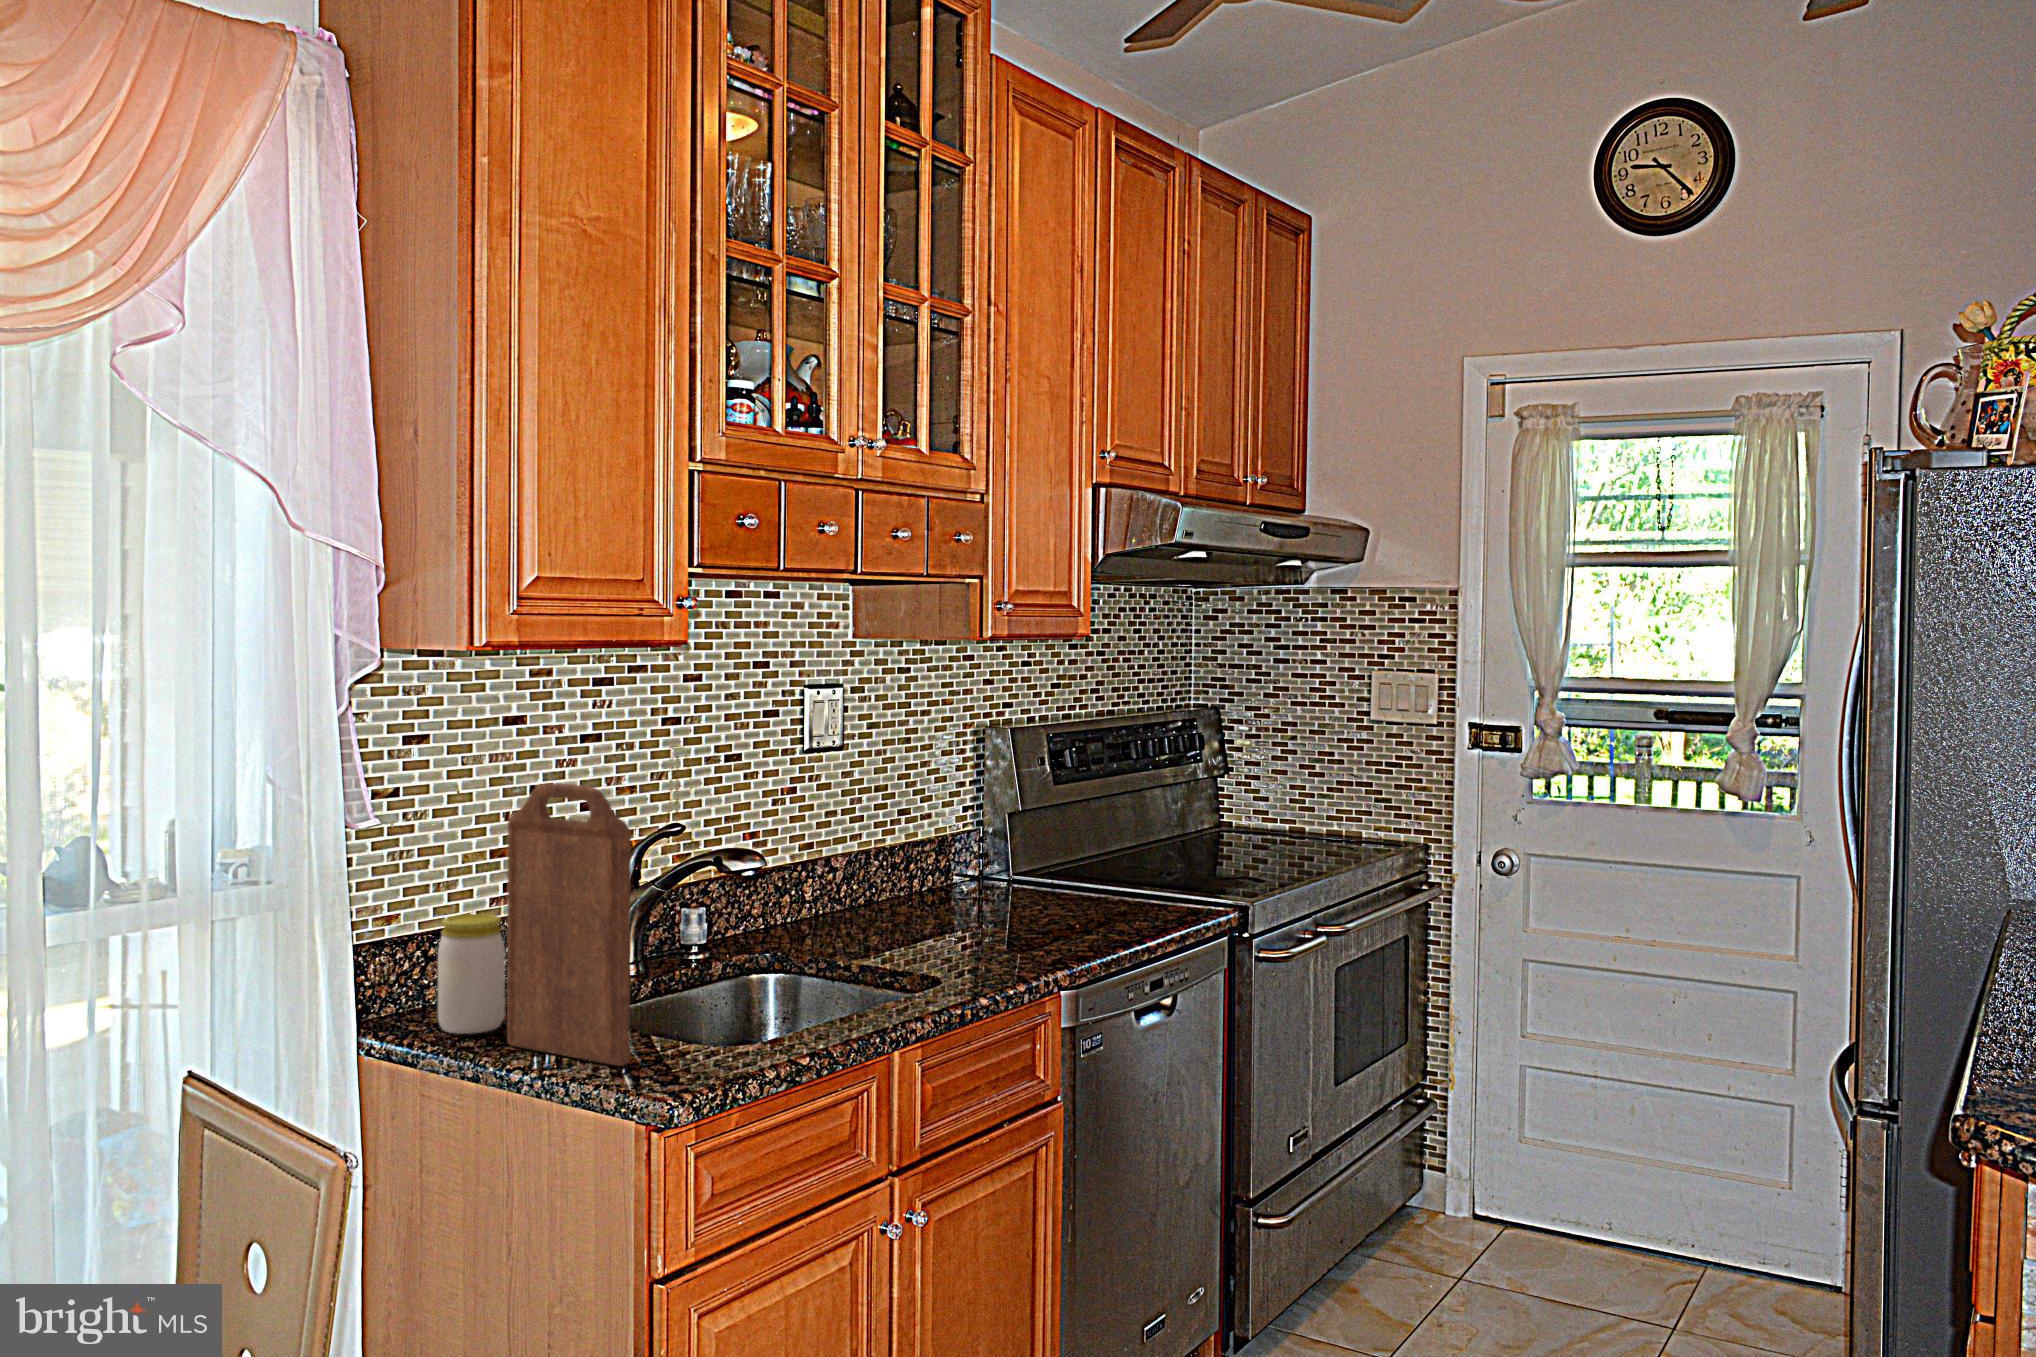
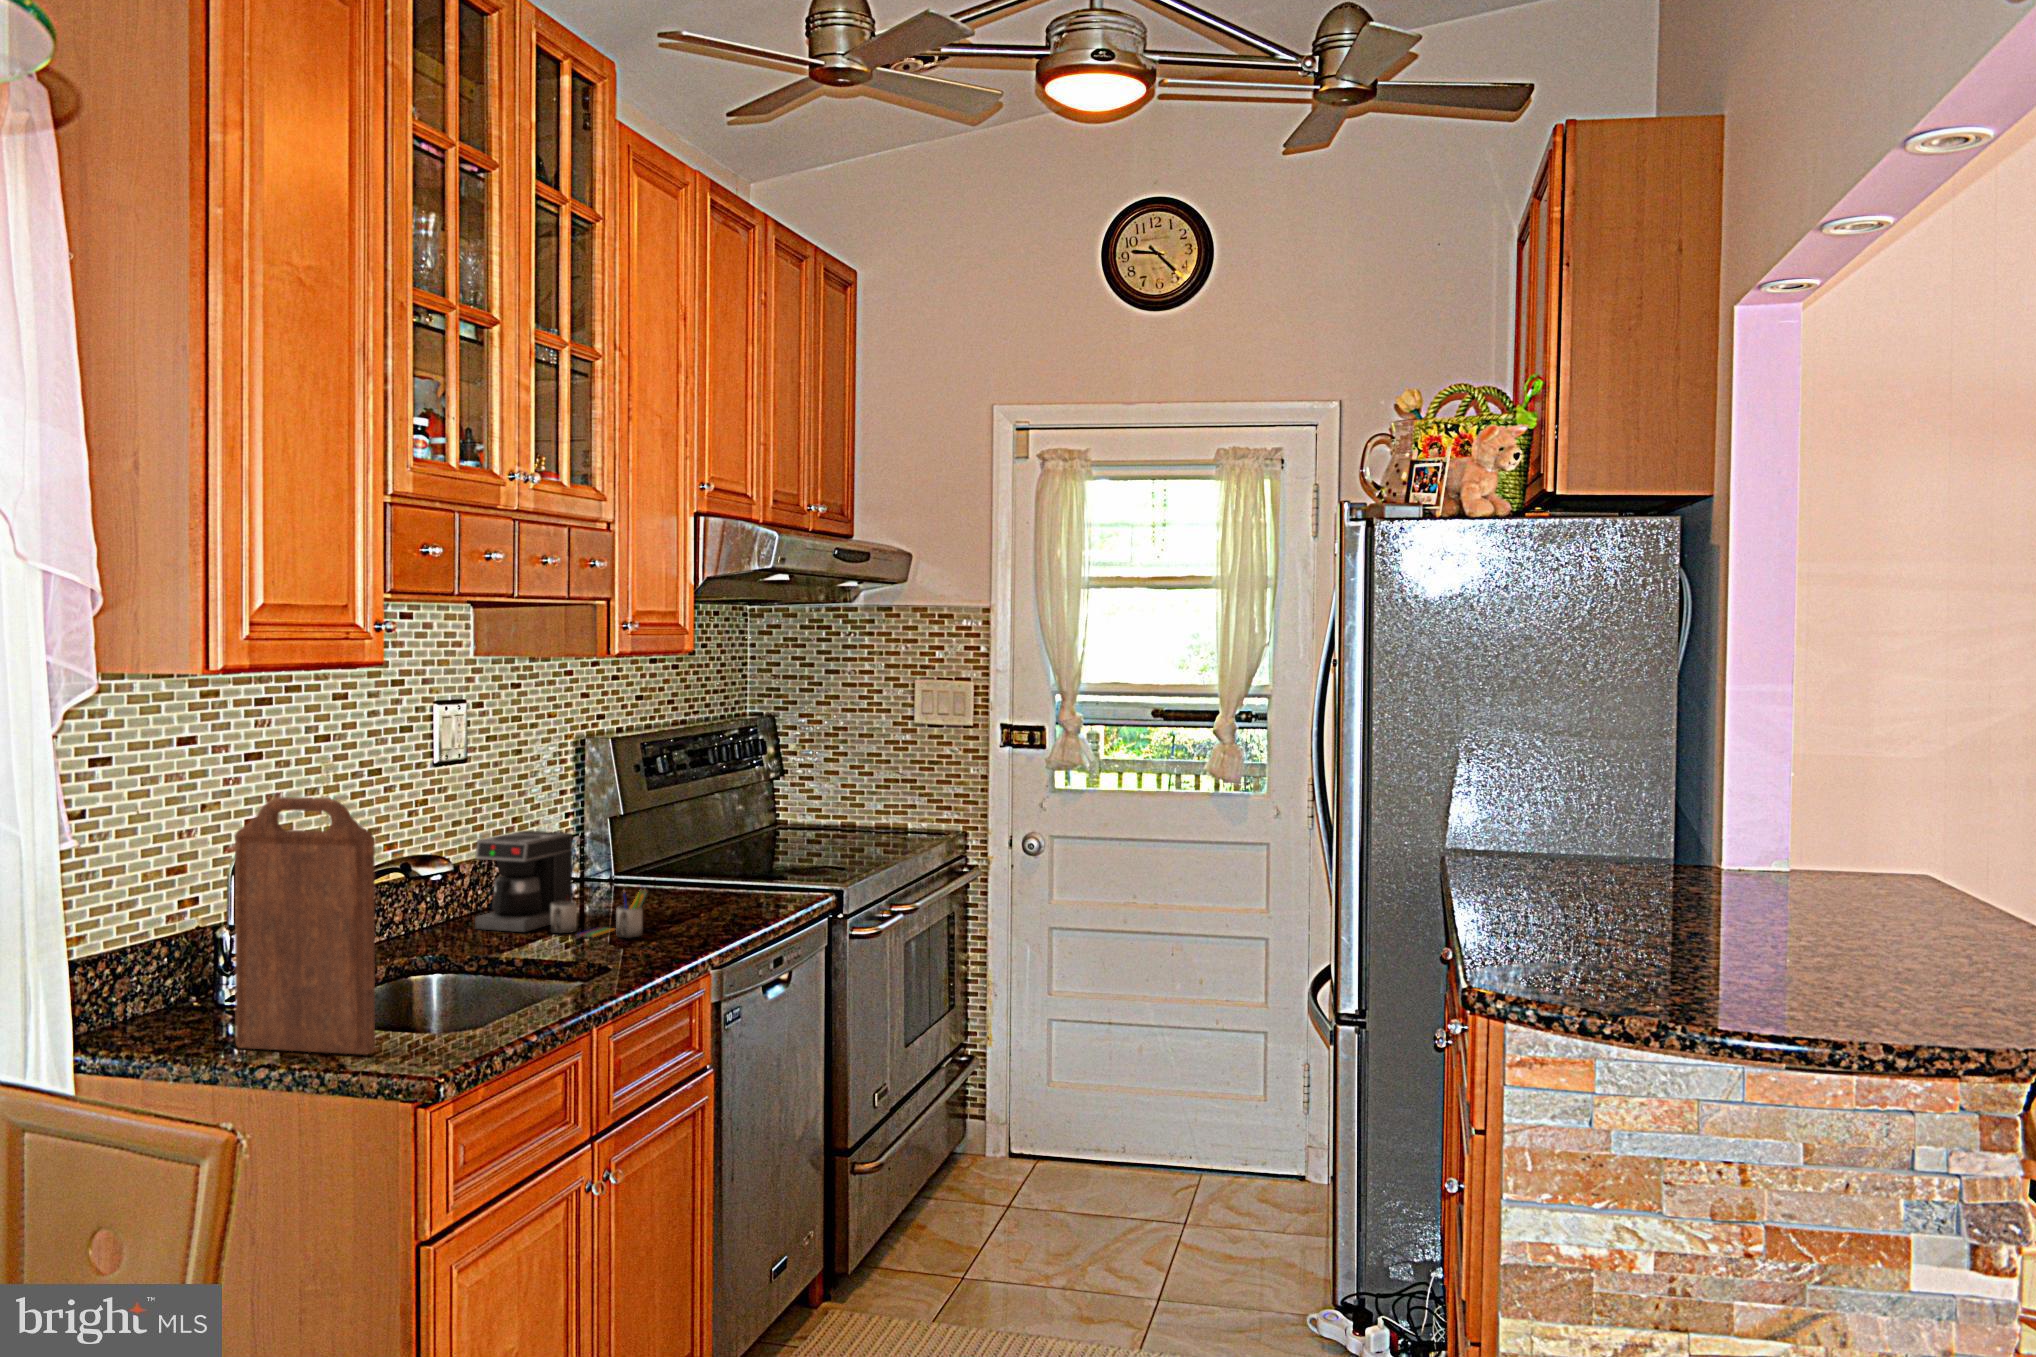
coffee maker: none [835,824,1002,948] -> present [475,831,647,938]
jar: present [438,914,505,1034] -> none [148,927,217,1043]

